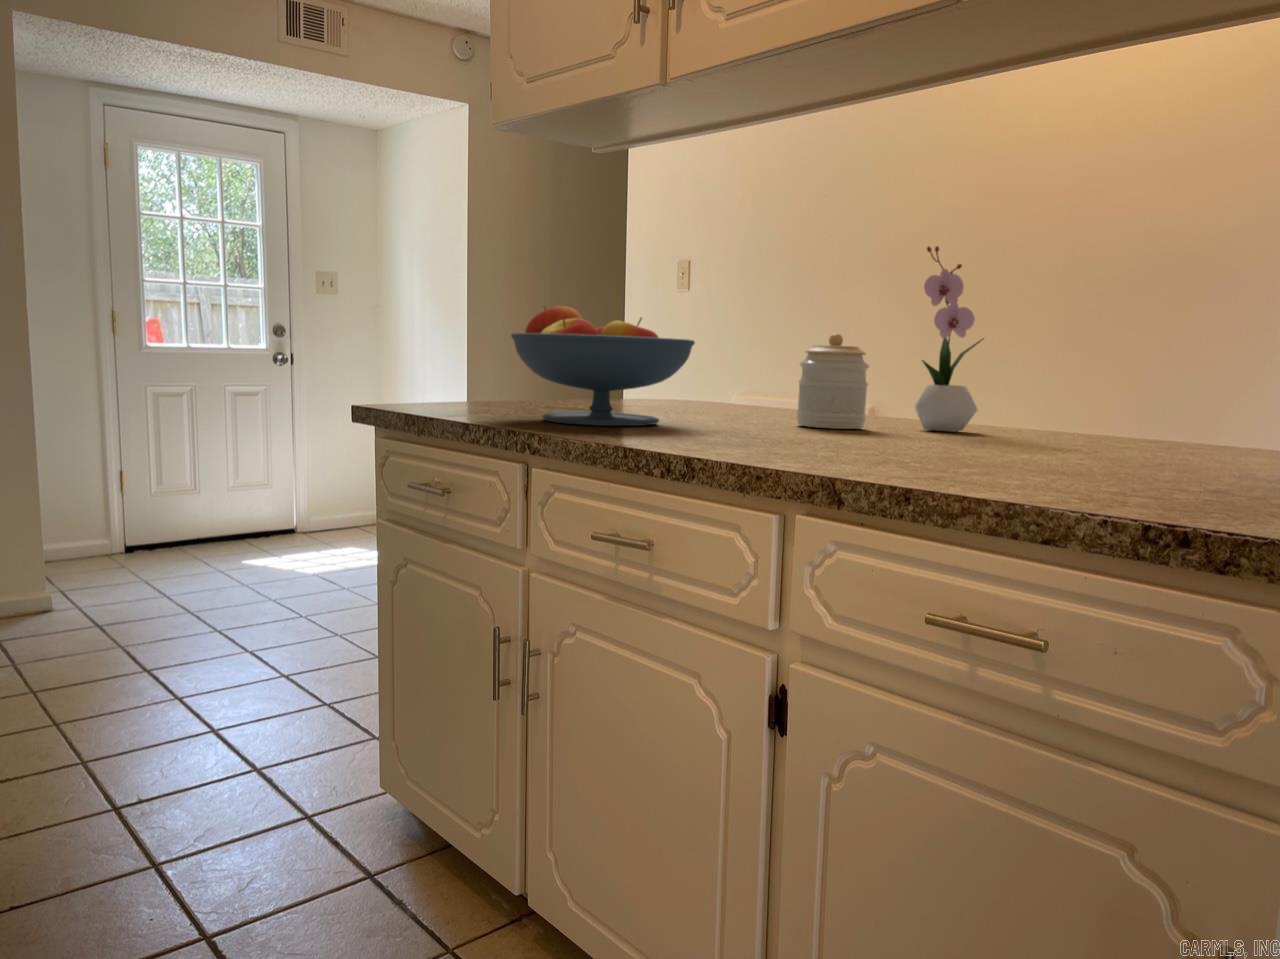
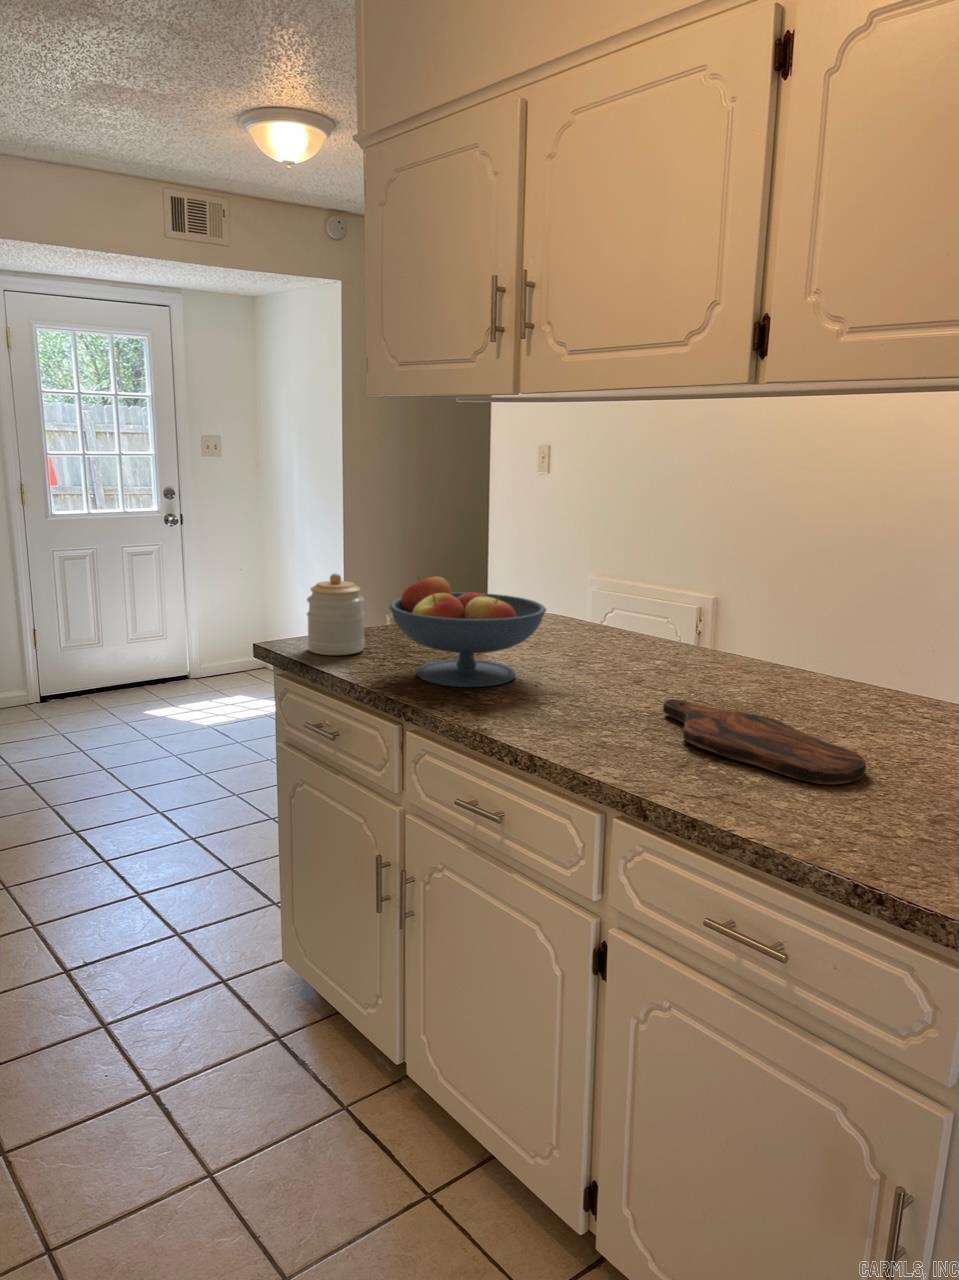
flower arrangement: present [914,246,984,432] -> none [742,512,806,673]
jar: present [797,334,869,429] -> present [307,573,365,655]
cutting board: none [839,424,1105,474] -> present [663,699,866,785]

